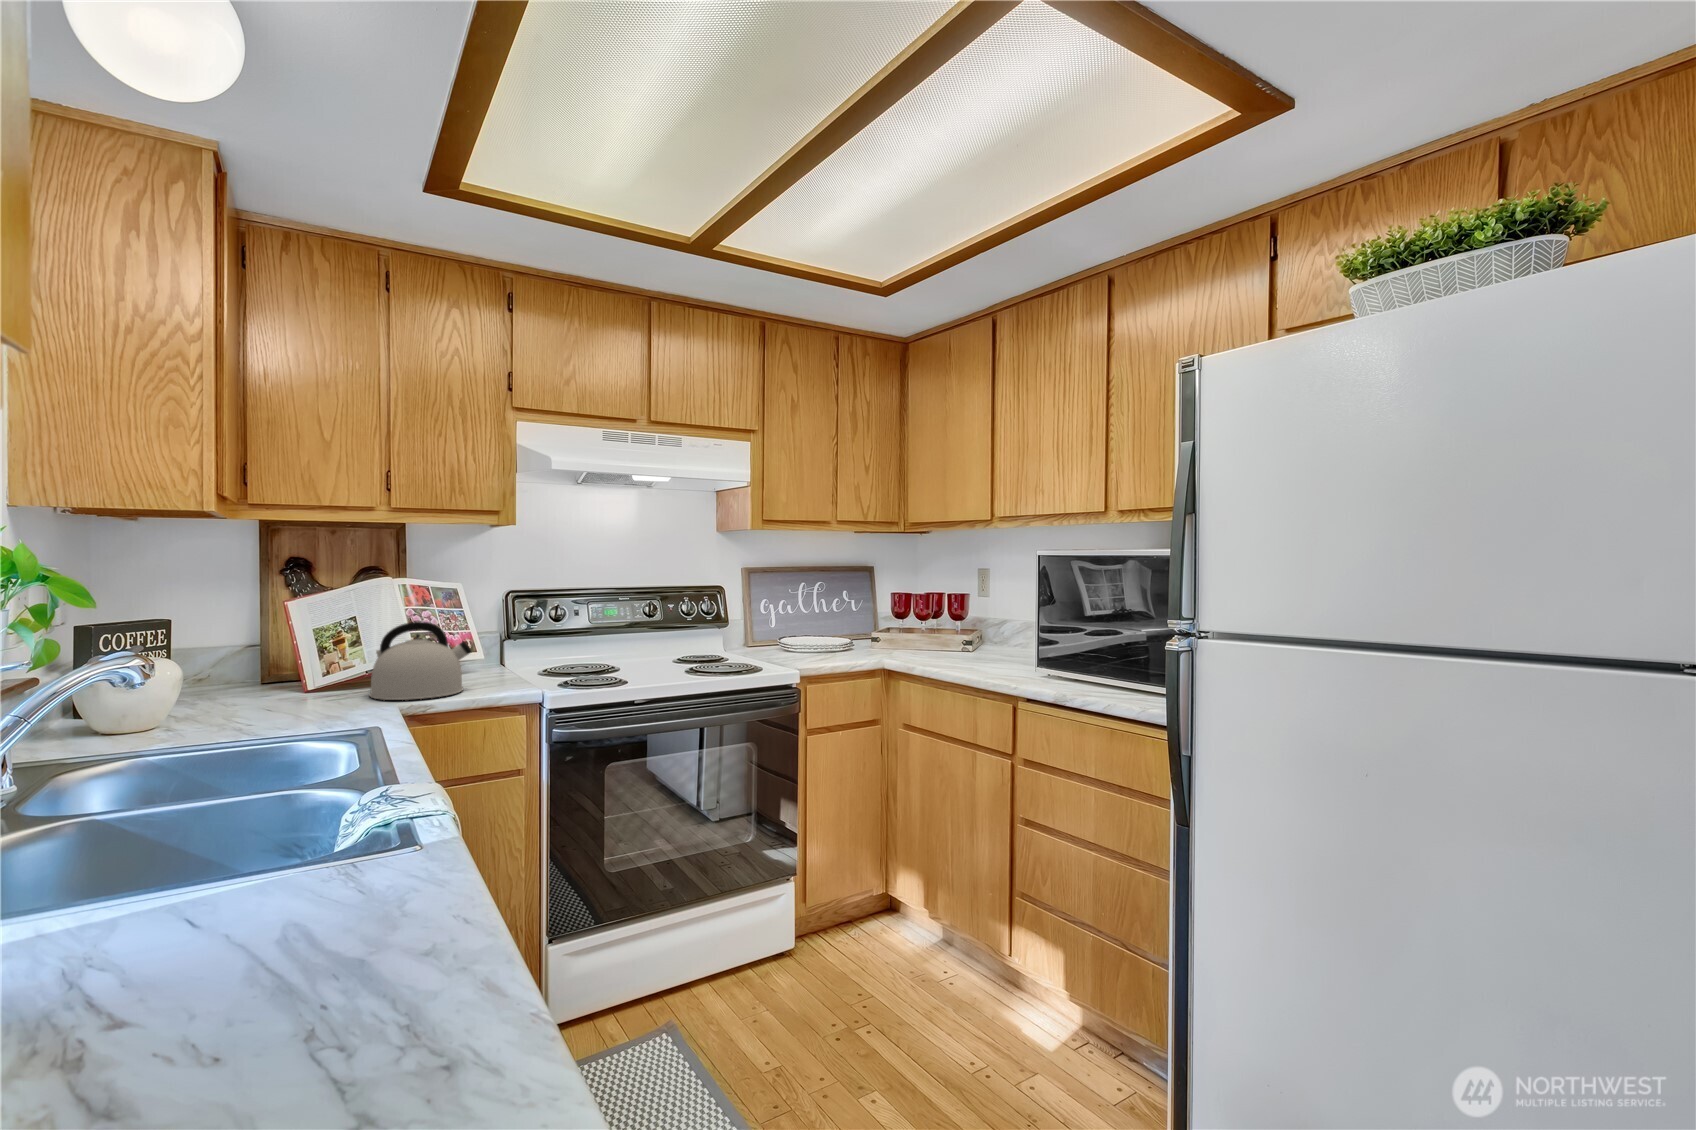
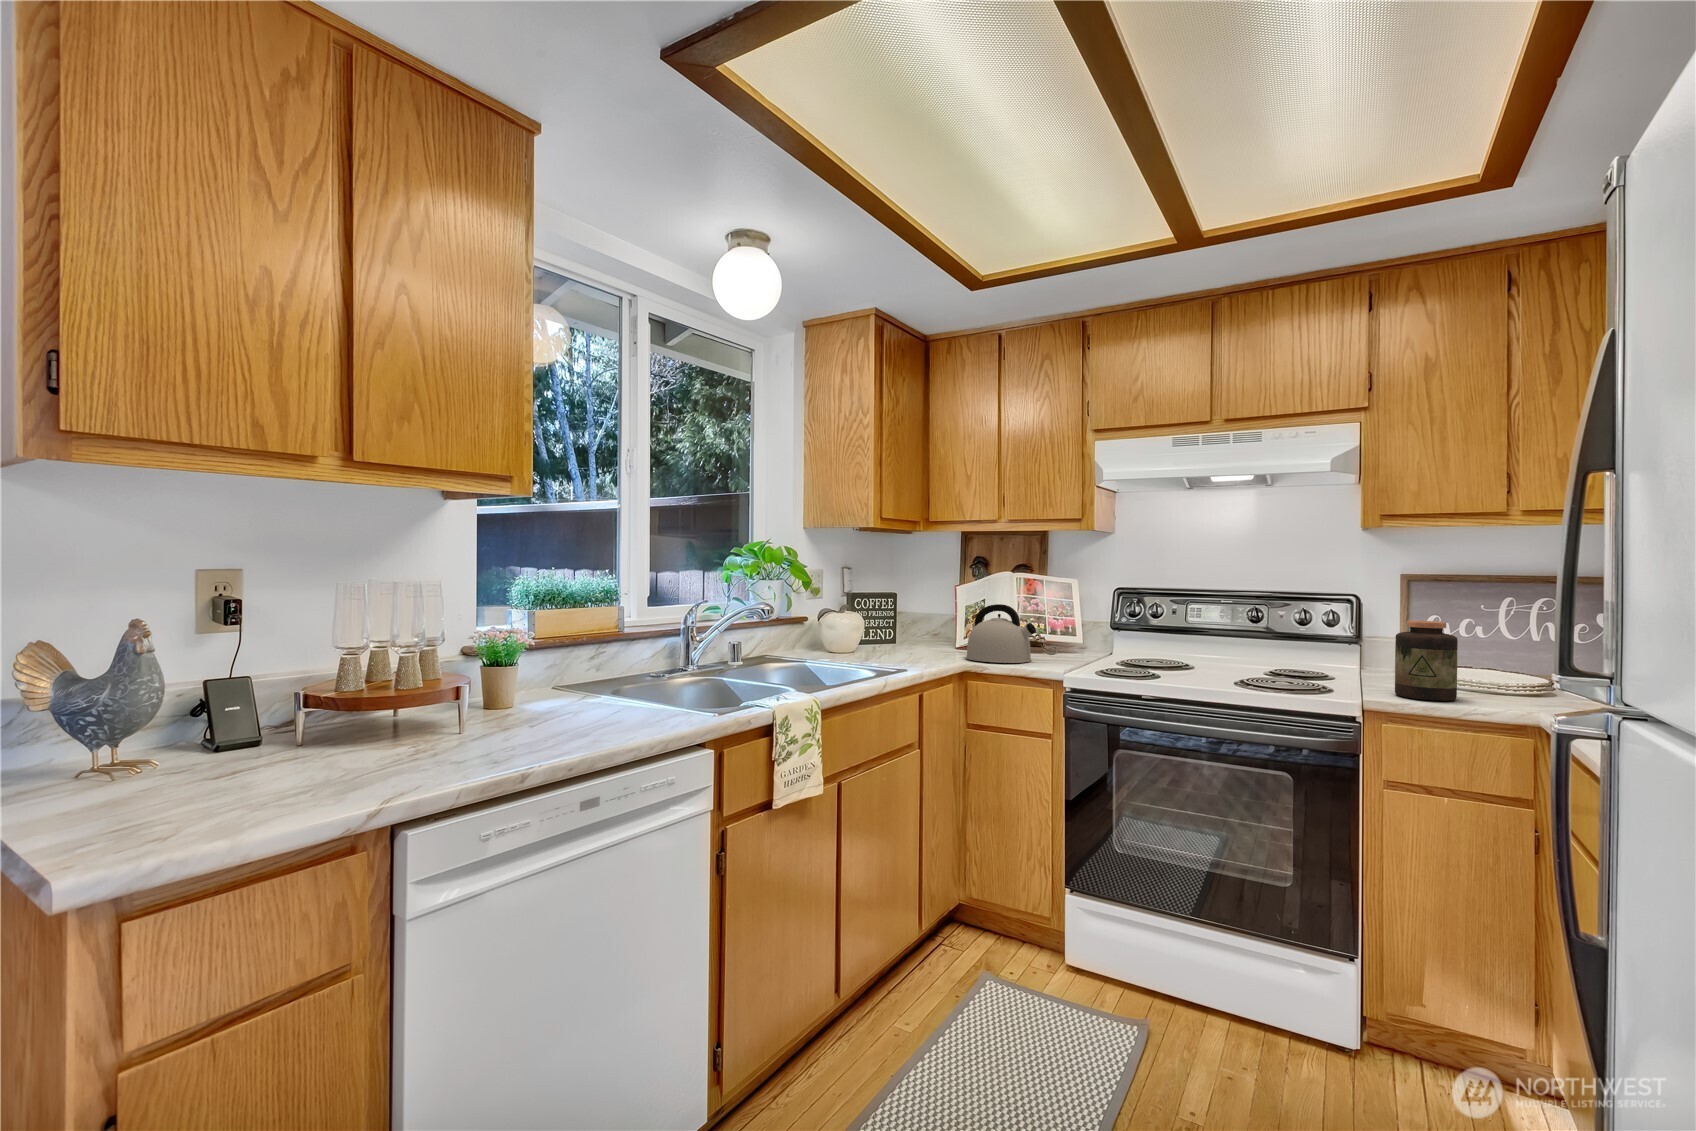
jar: none [794,607,832,668] -> present [1395,621,1458,701]

